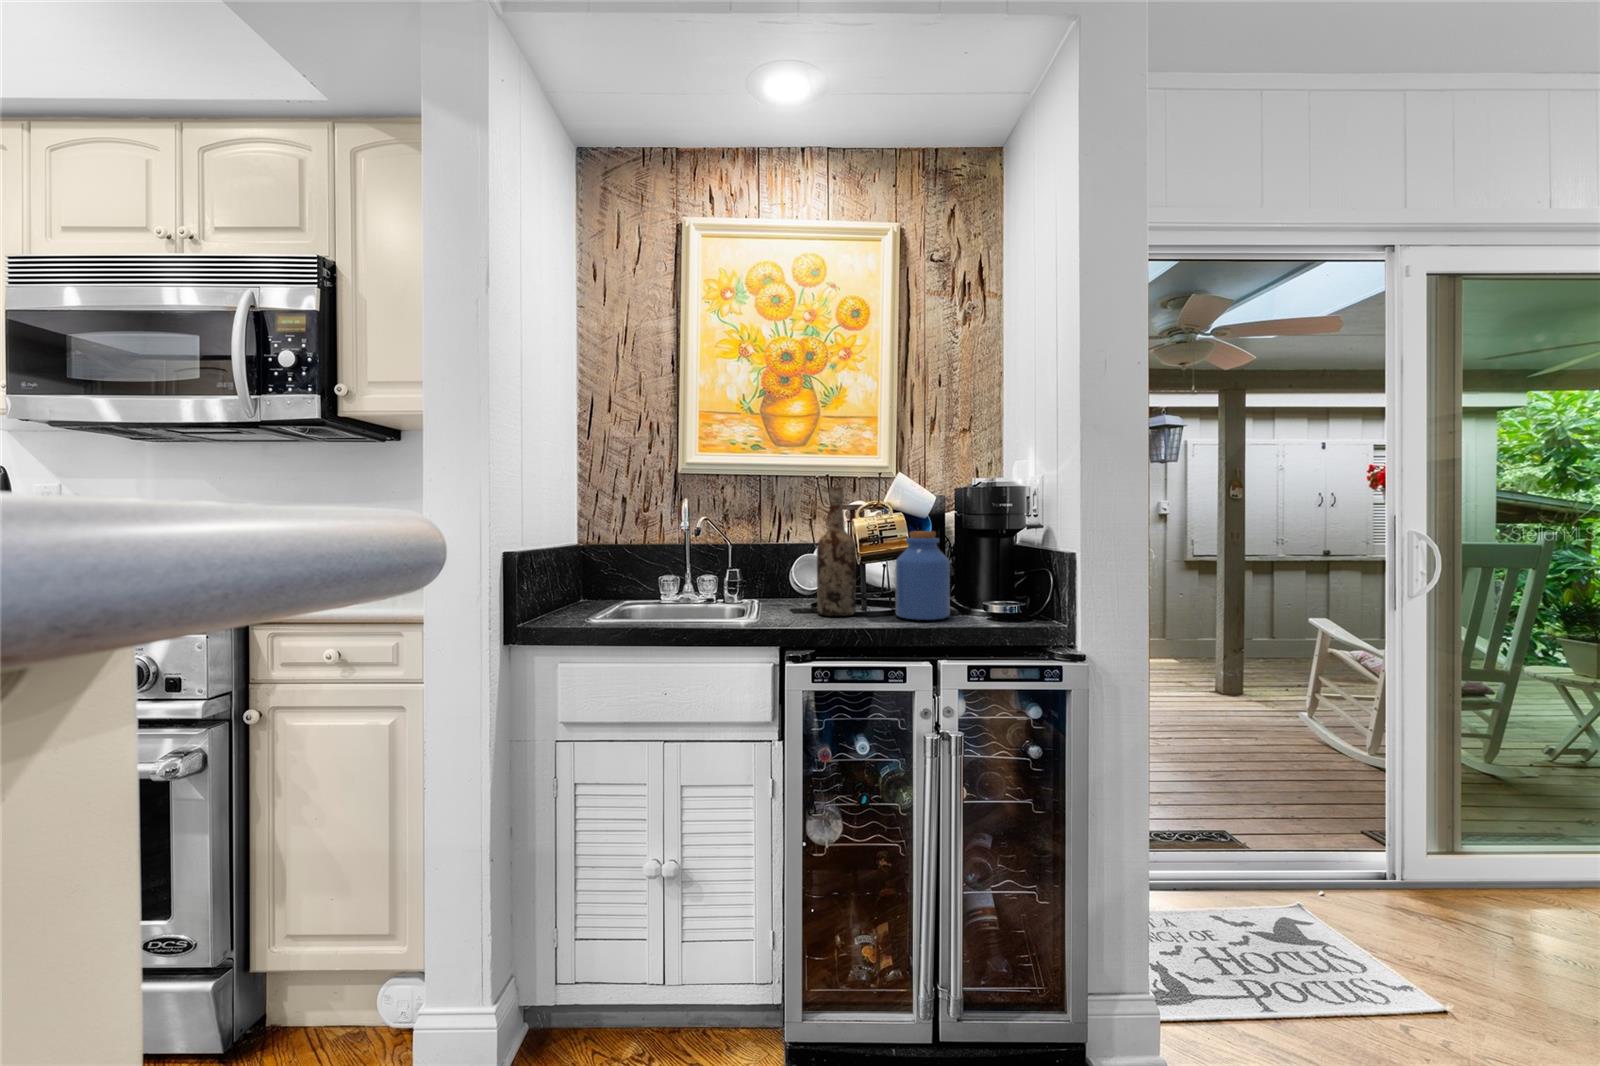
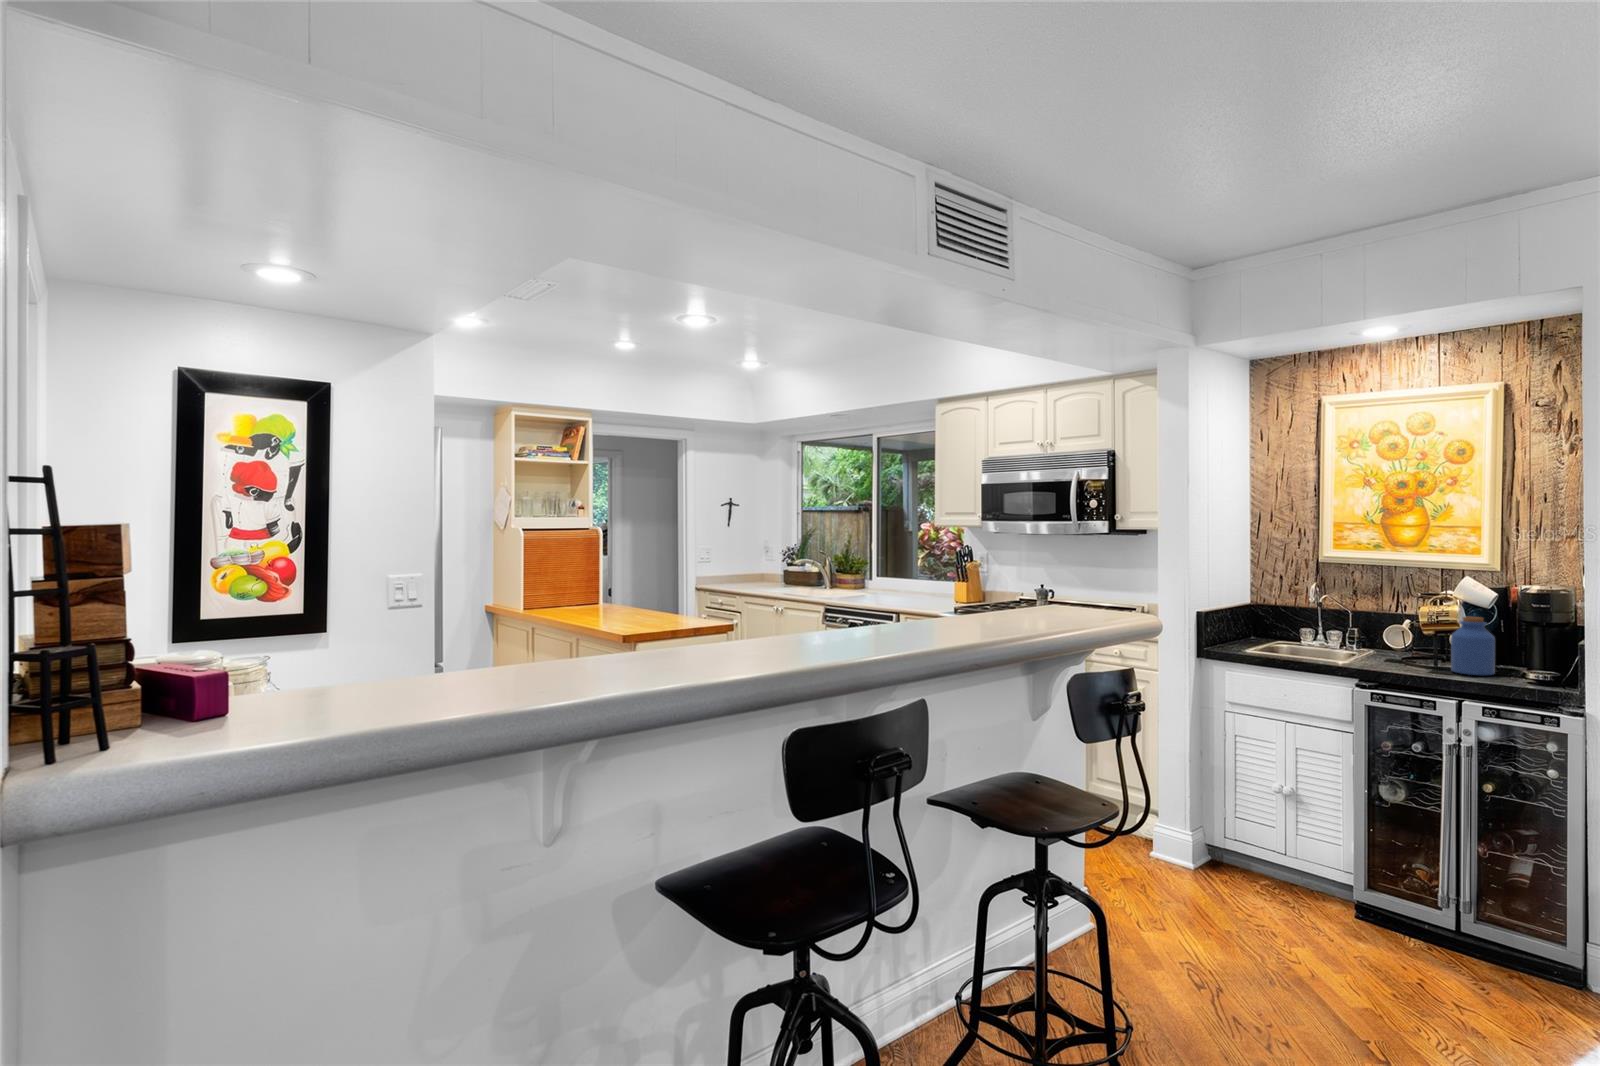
wine bottle: present [817,487,856,616] -> none [1395,584,1426,666]

